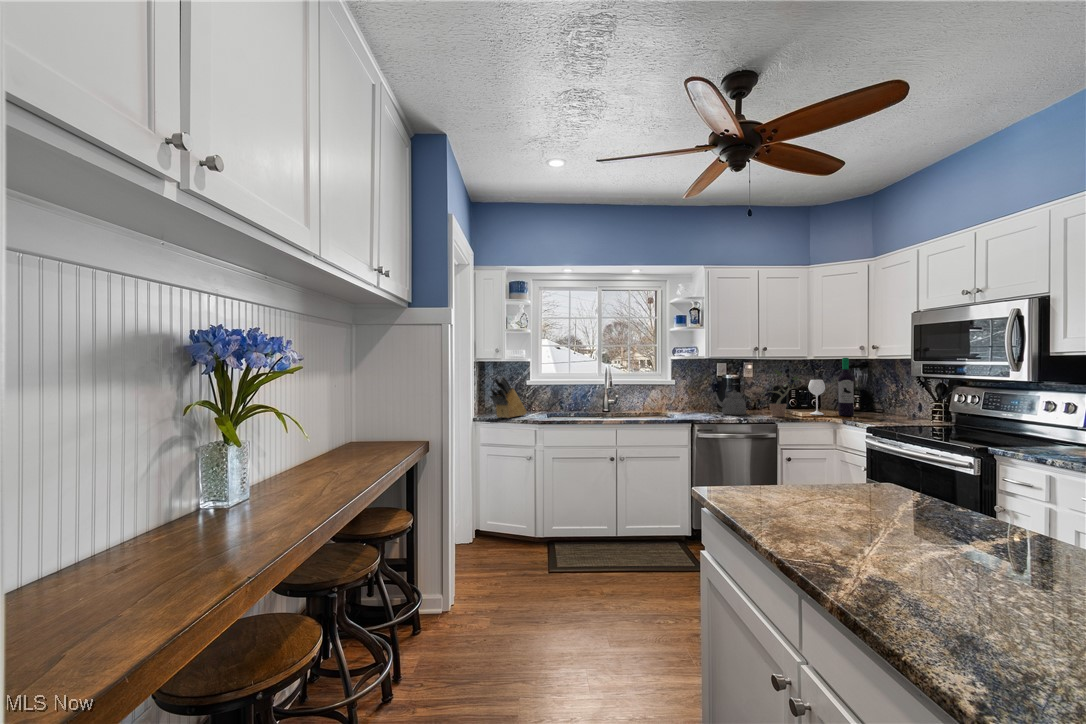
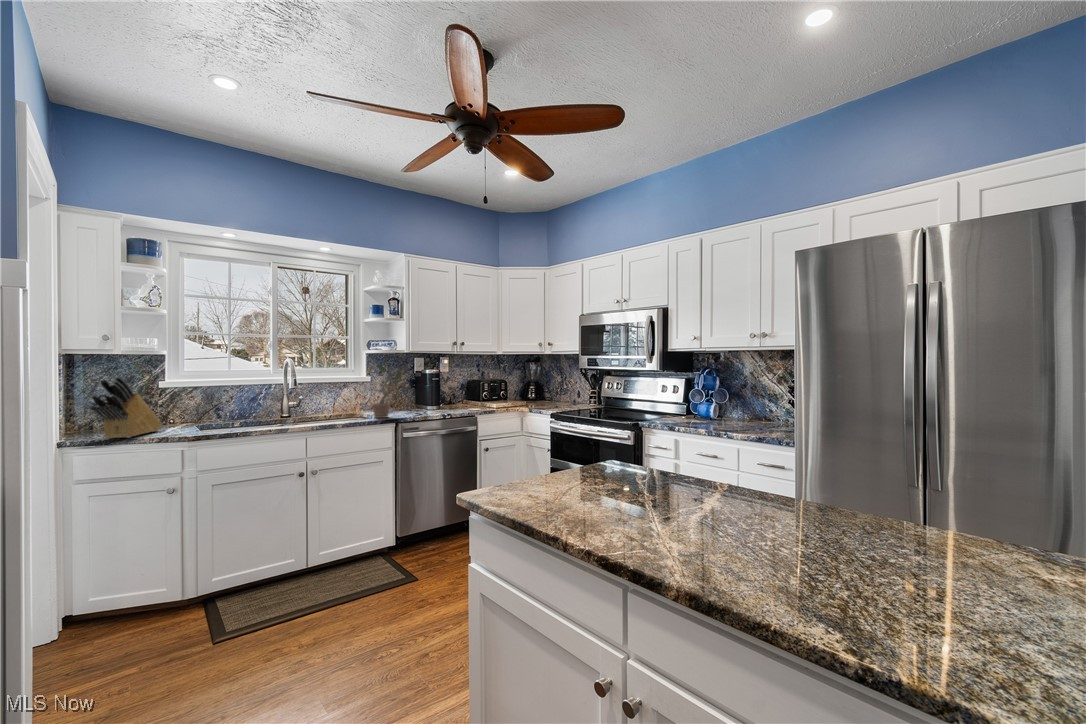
wine bottle: present [808,358,854,416] -> none [499,352,535,405]
potted plant: present [768,369,801,417] -> present [372,365,406,418]
kettle: present [714,383,746,415] -> none [413,377,446,410]

